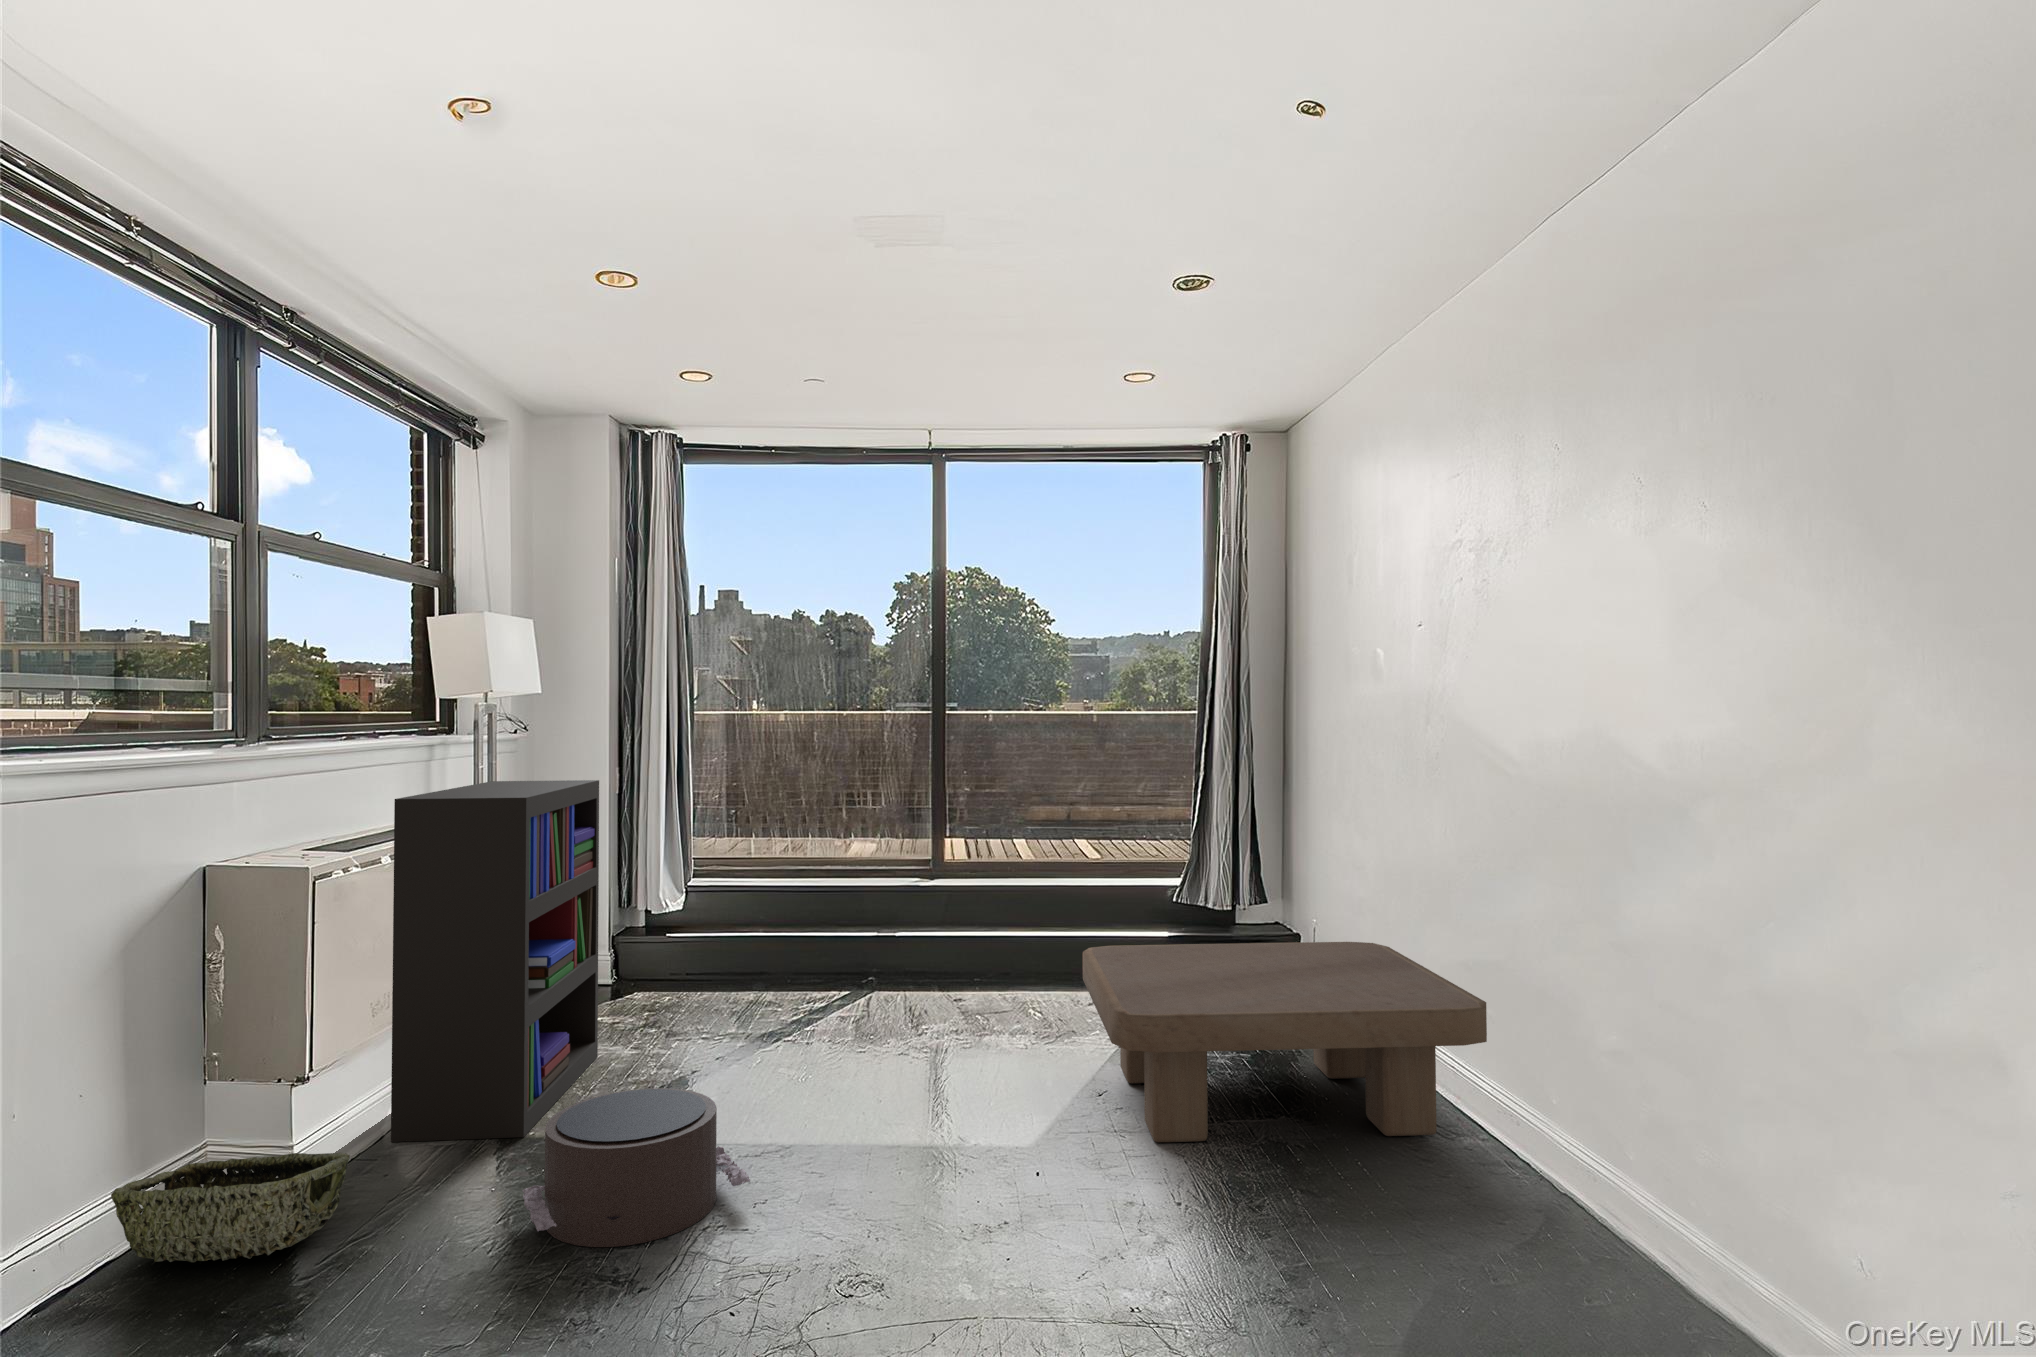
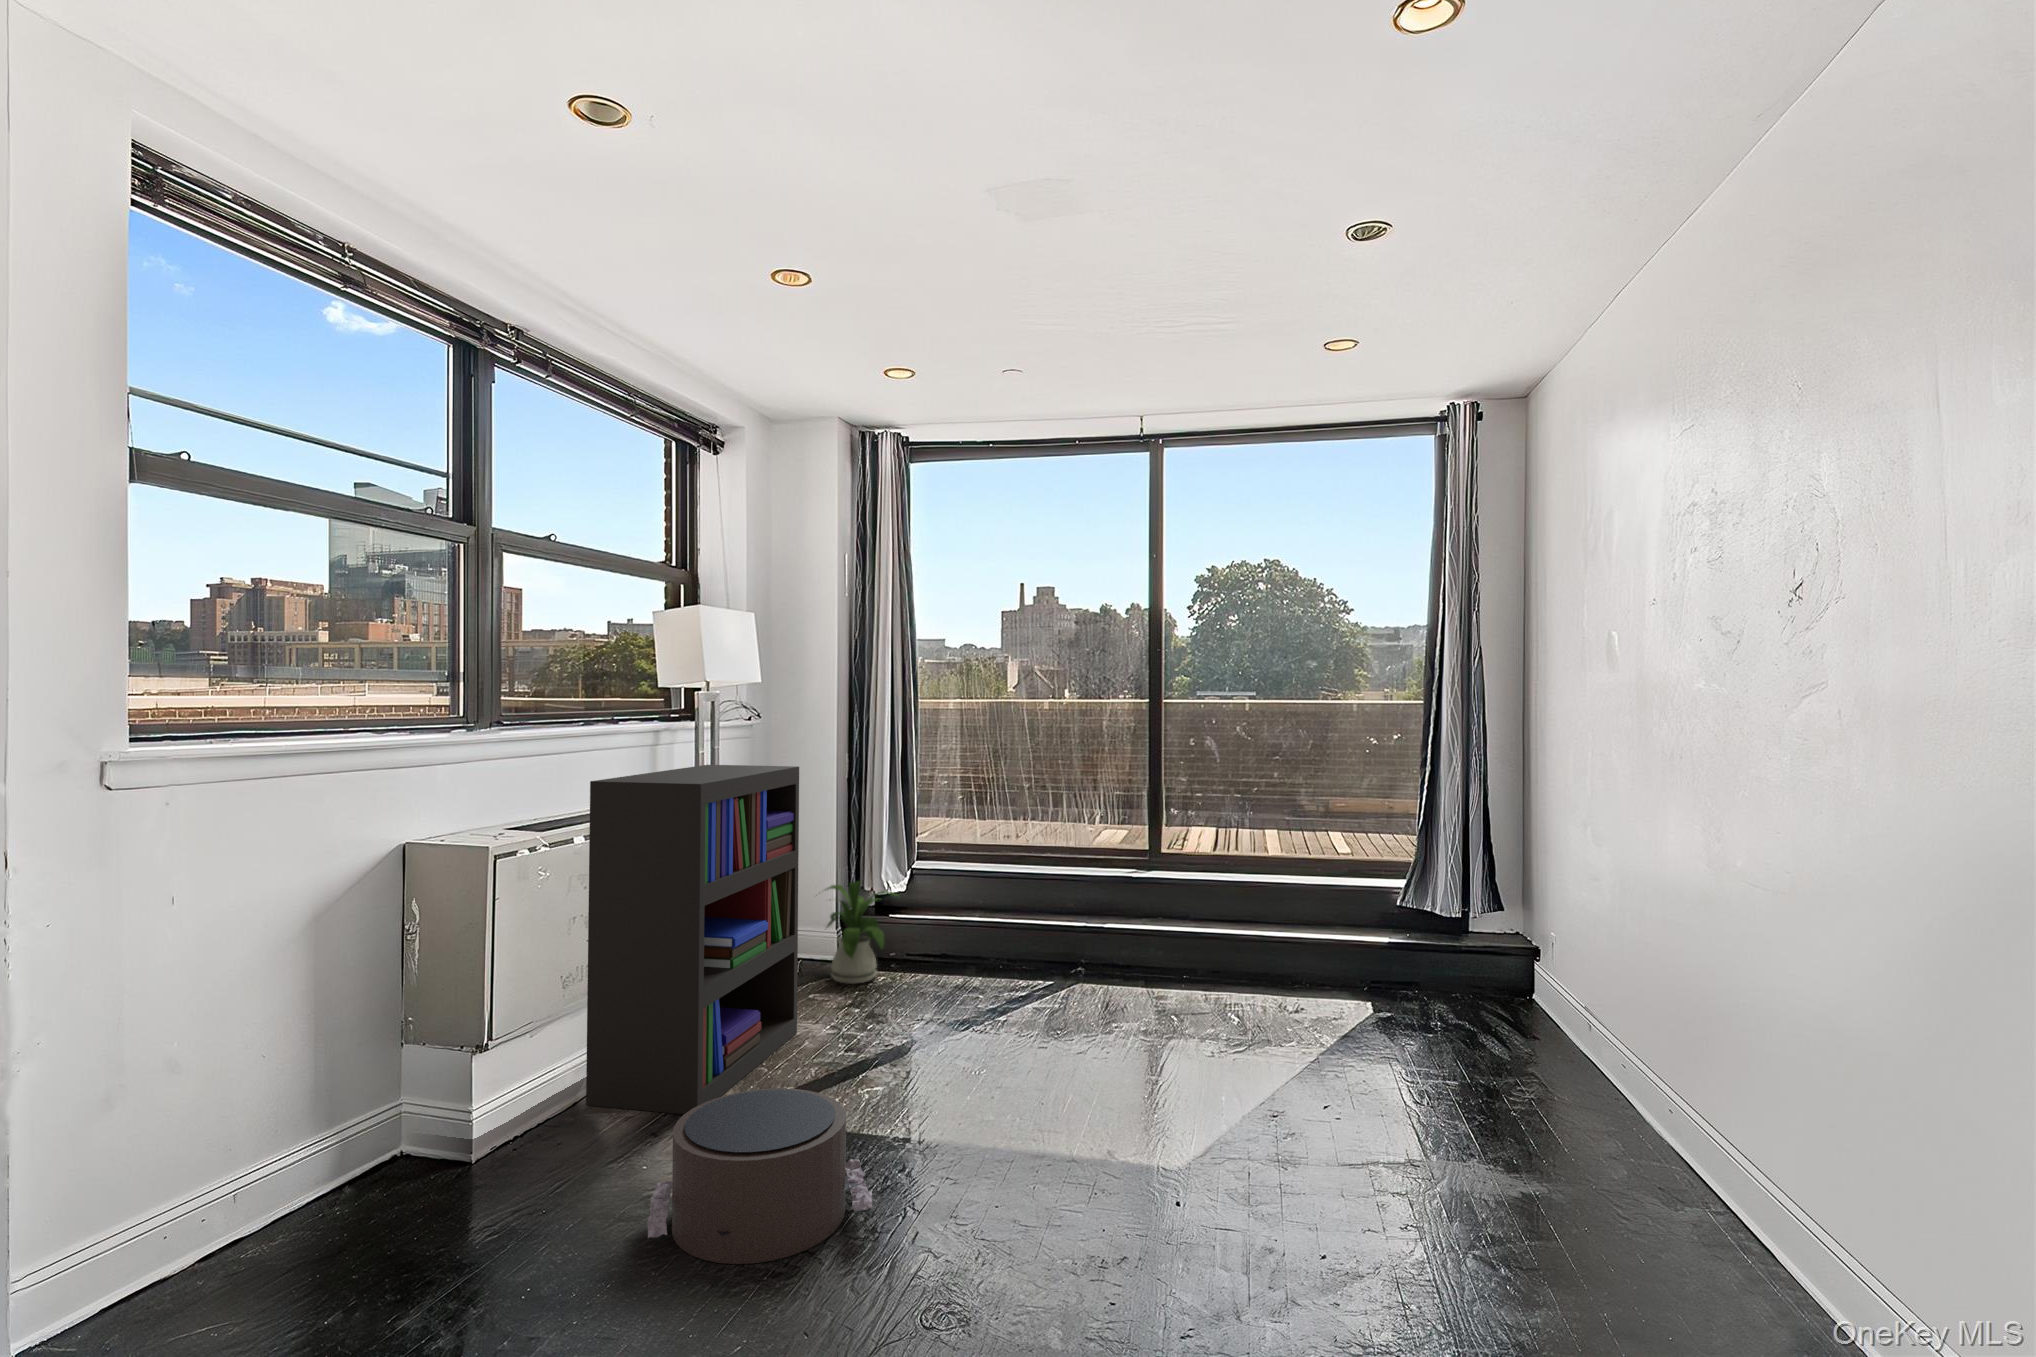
house plant: none [592,899,691,1008] -> present [827,881,895,984]
coffee table: present [1082,942,1487,1142] -> none [1279,969,1813,1263]
woven basket: present [111,1153,350,1262] -> none [303,1115,510,1221]

